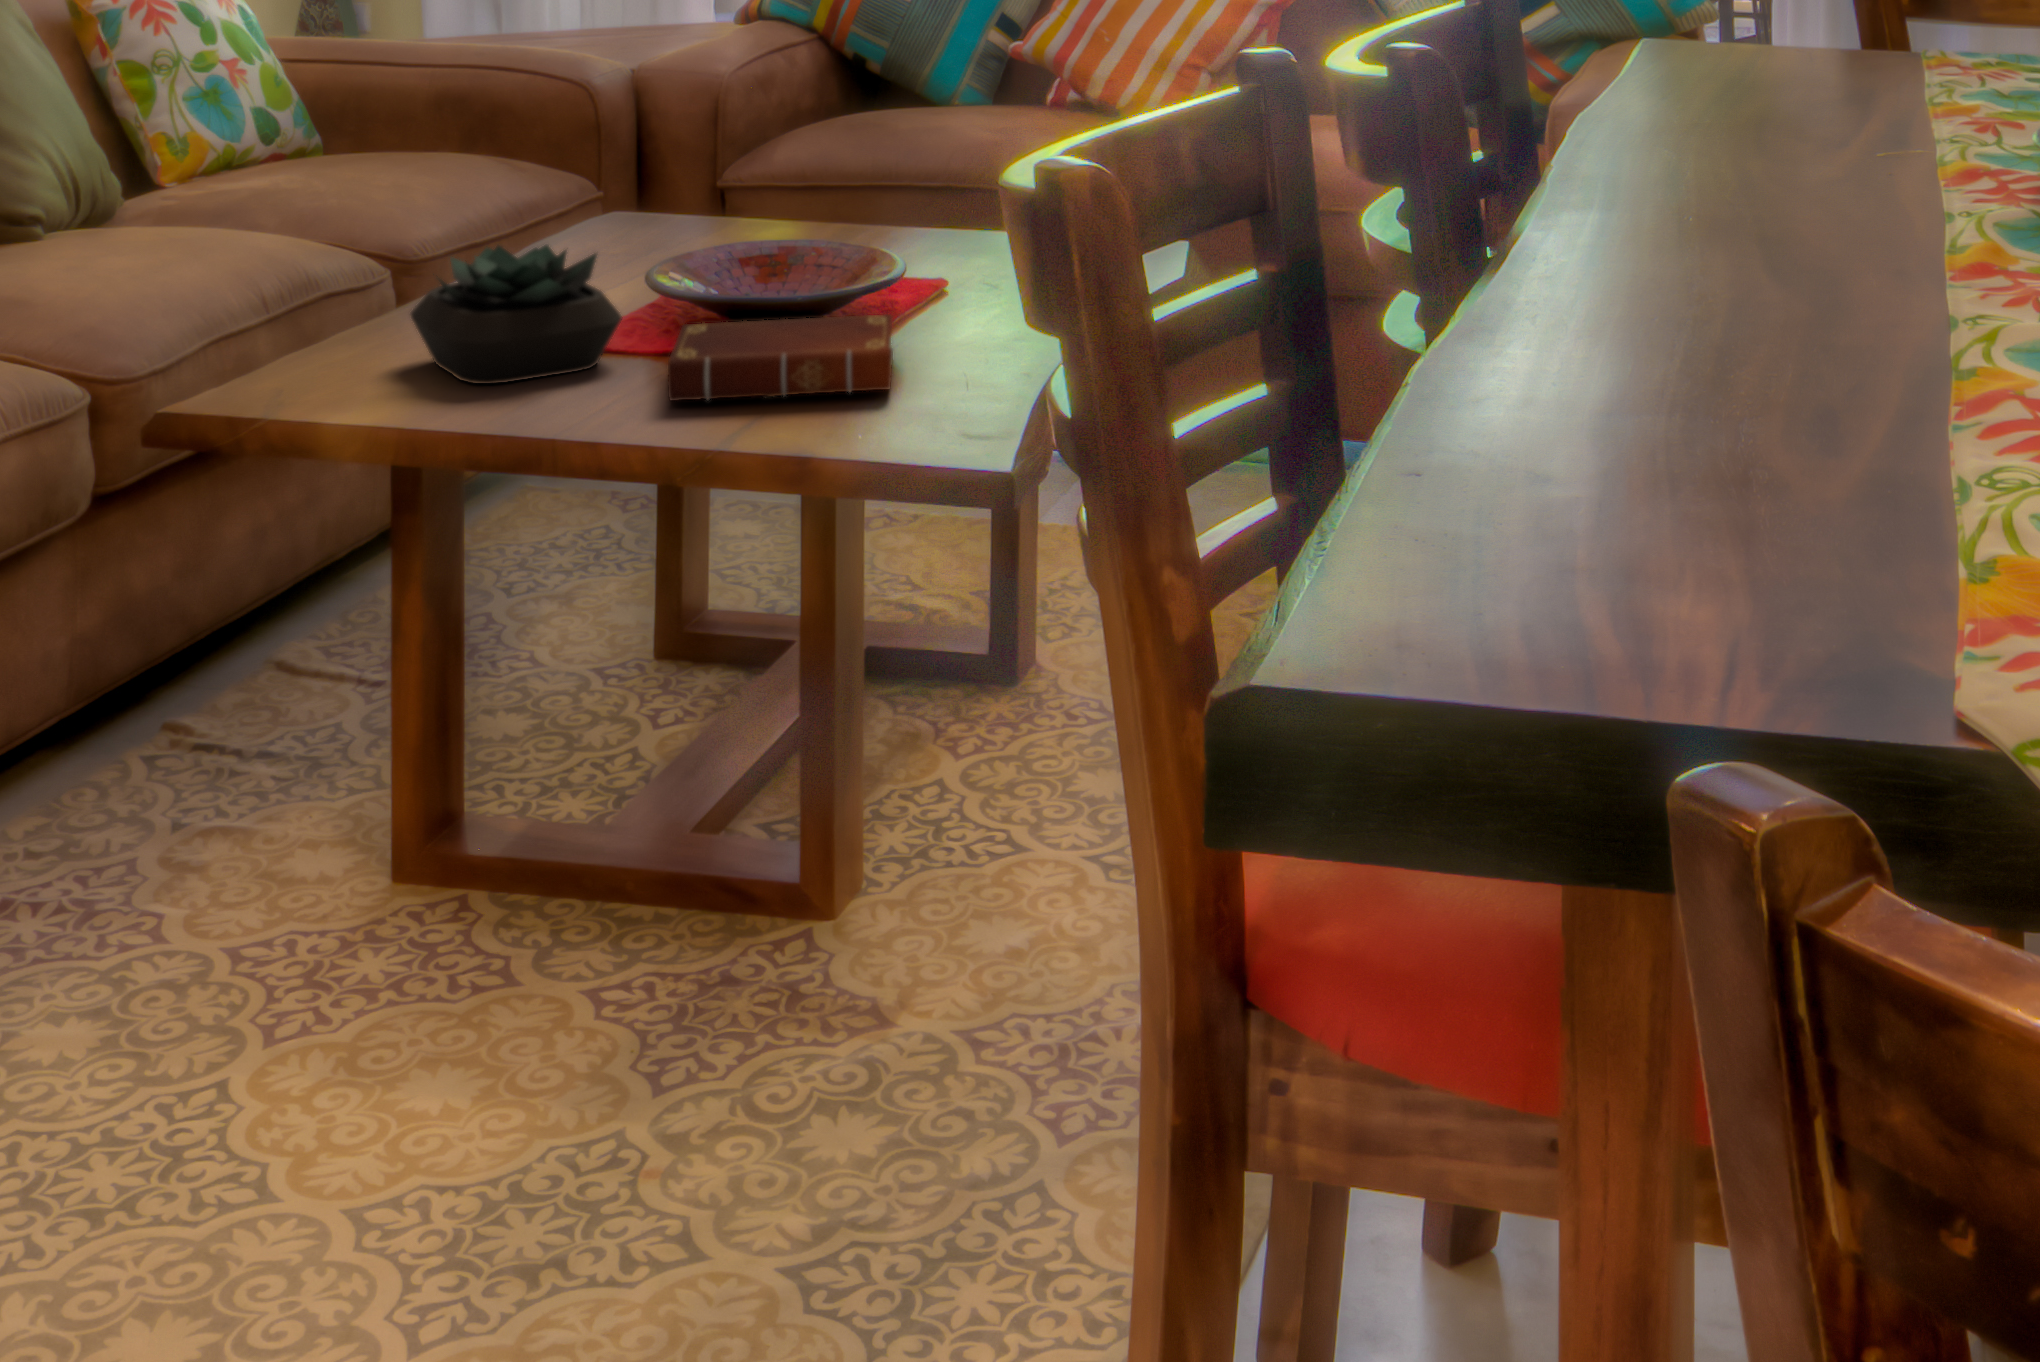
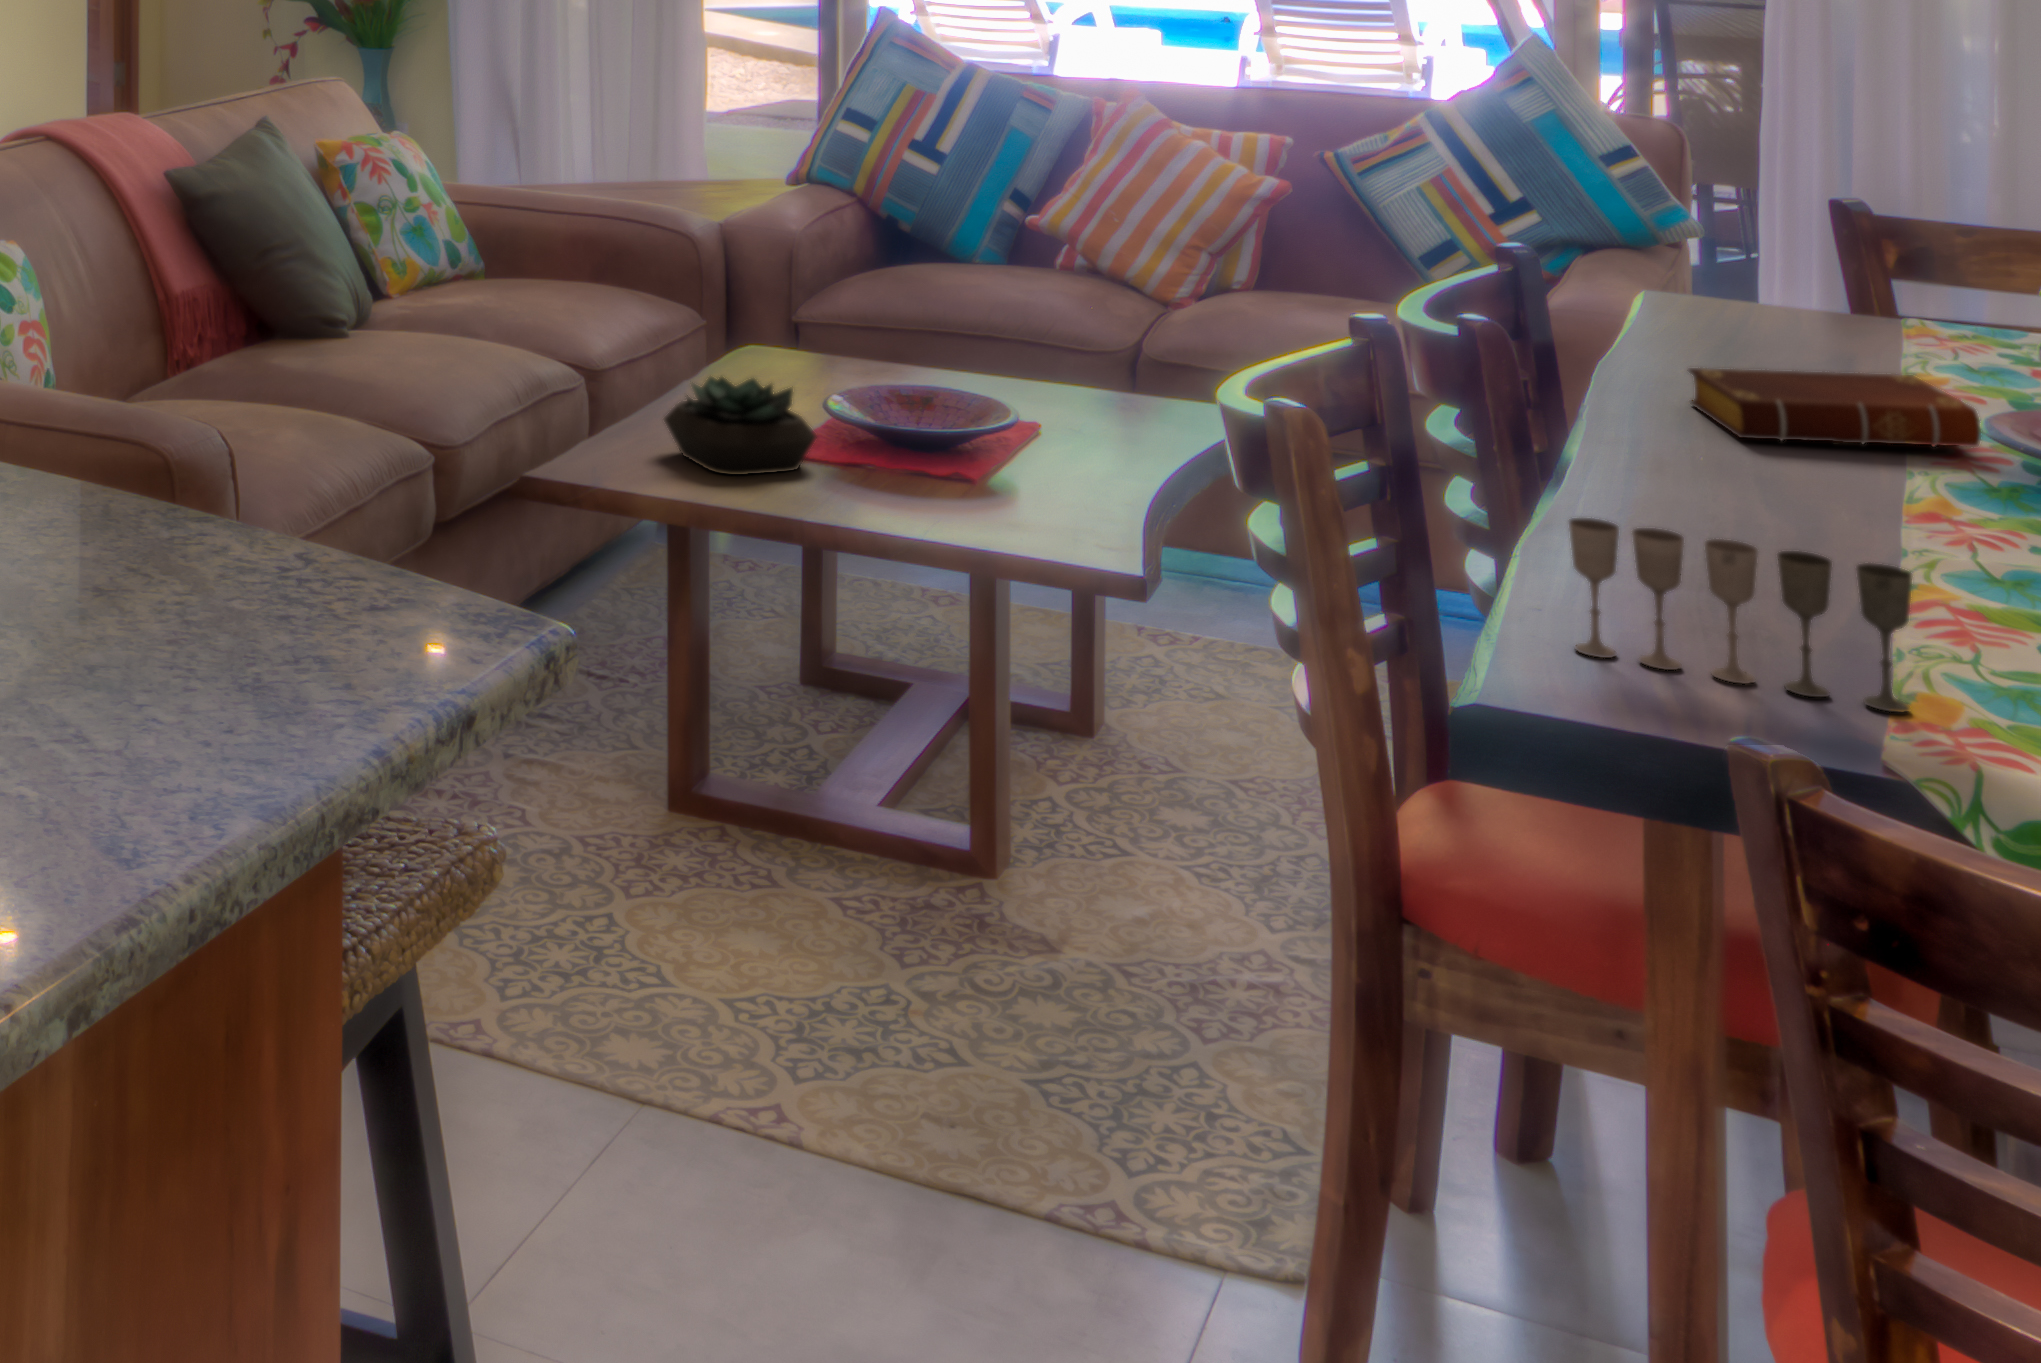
wine glass: none [1465,298,2005,598] -> present [1569,518,1912,712]
book: present [668,314,893,401] -> present [1689,368,1981,447]

